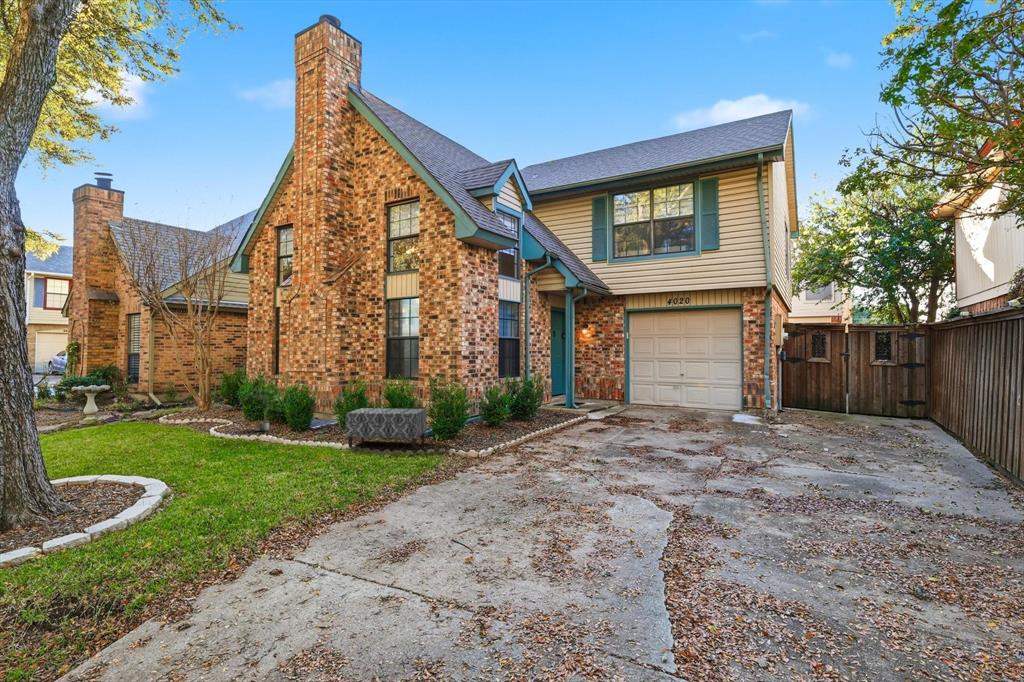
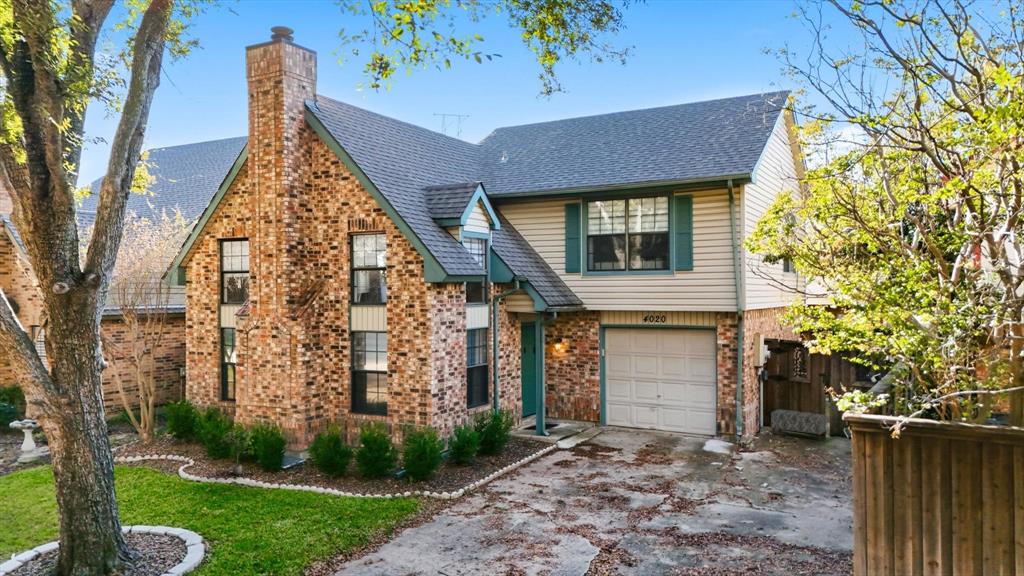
bench: present [346,408,427,449] -> present [771,409,827,441]

